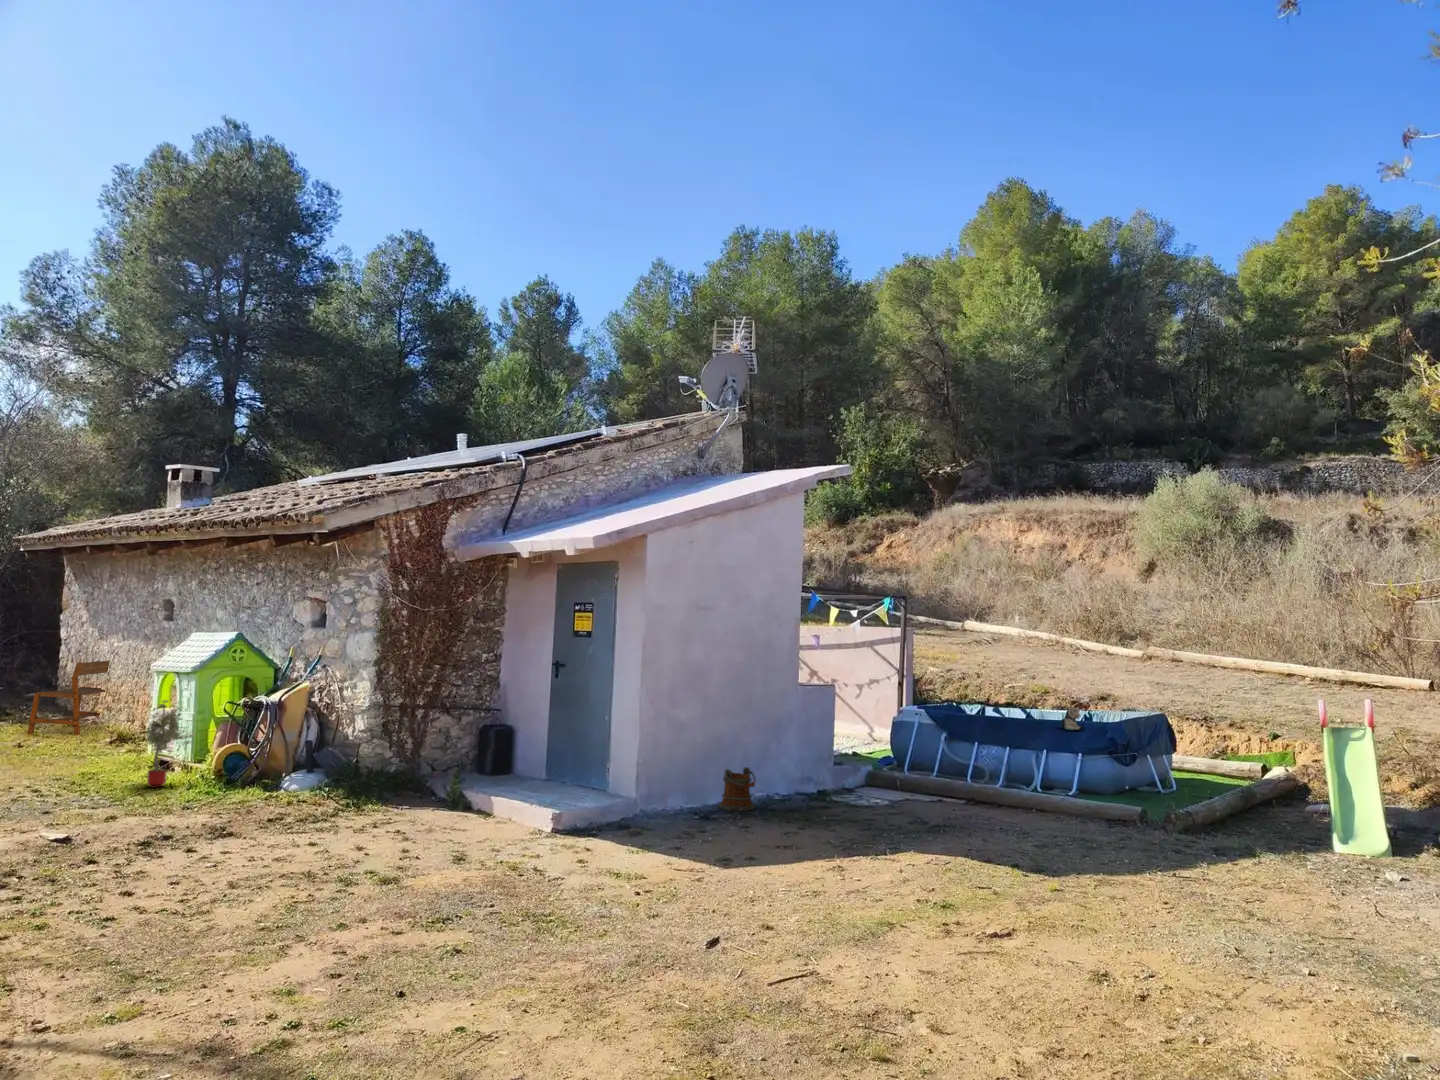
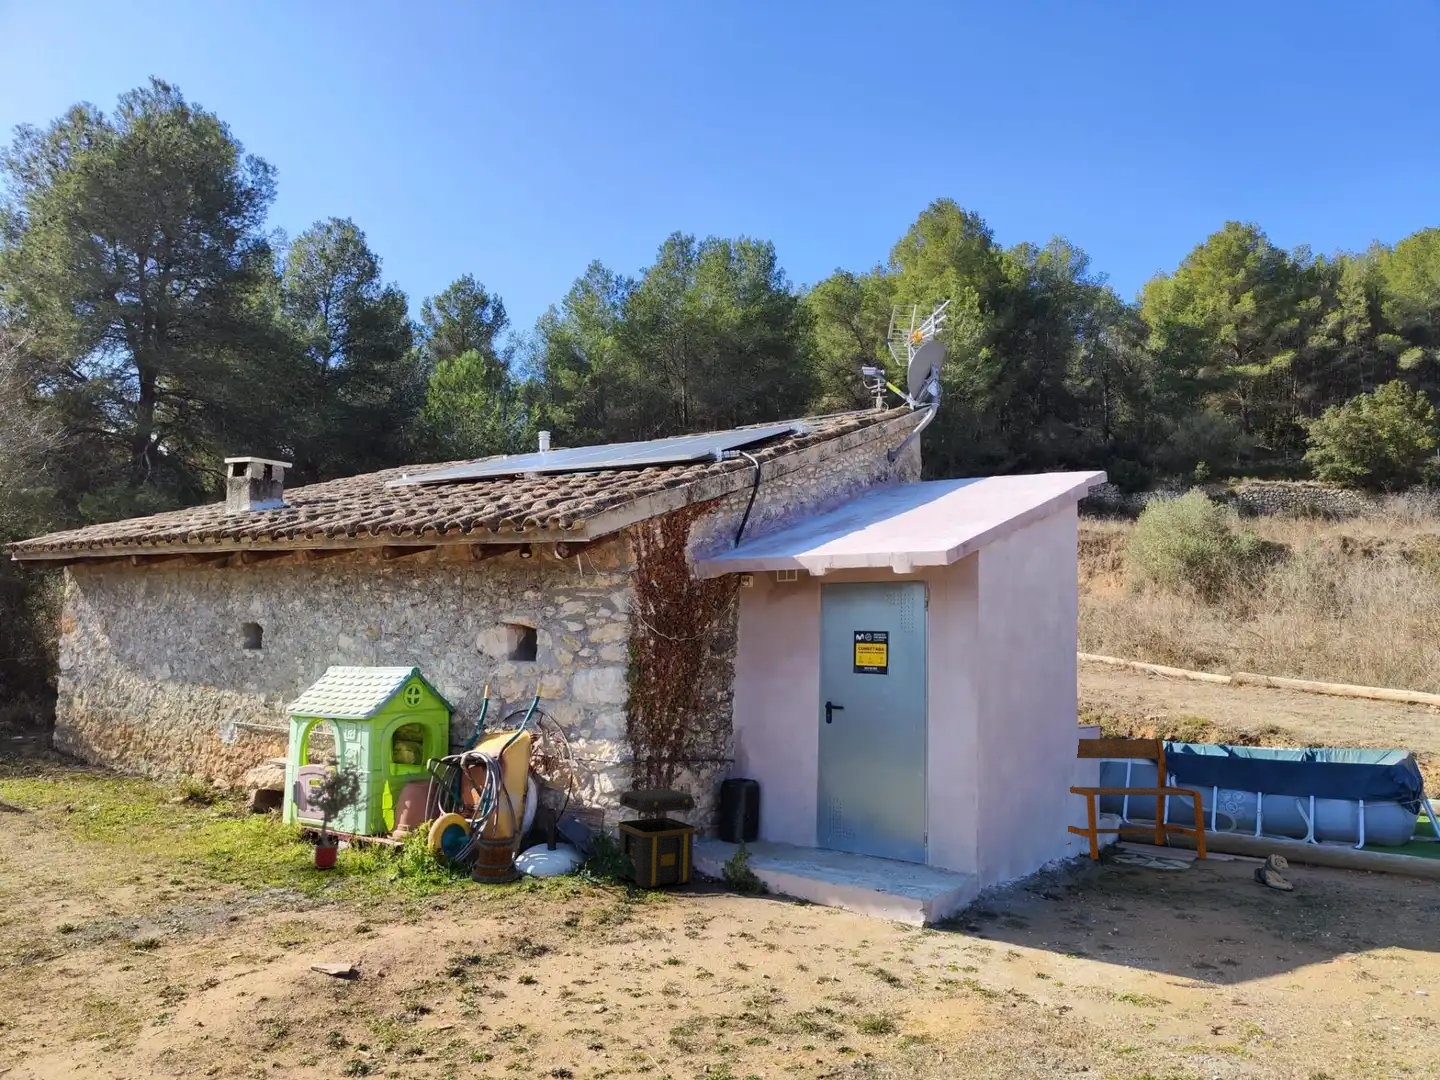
bench: present [28,661,109,735] -> present [1066,739,1207,859]
plush toy: present [1061,707,1084,731] -> present [1254,854,1293,890]
toolbox: none [369,730,426,806] -> present [618,789,695,888]
bucket: present [719,767,756,811] -> present [471,825,523,883]

